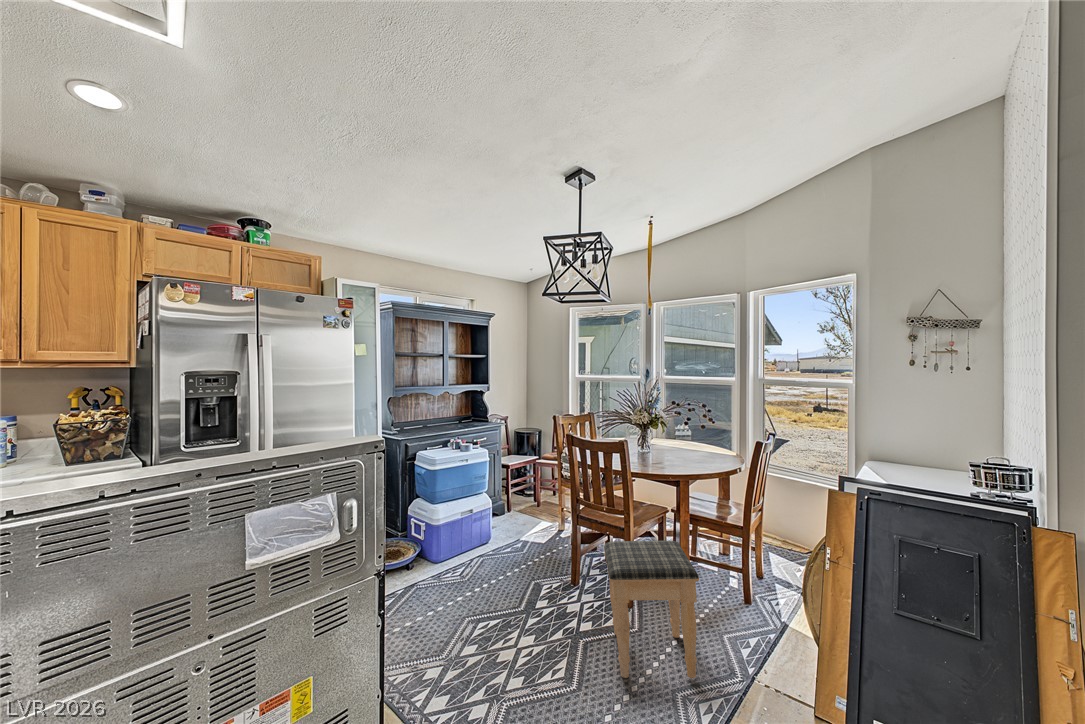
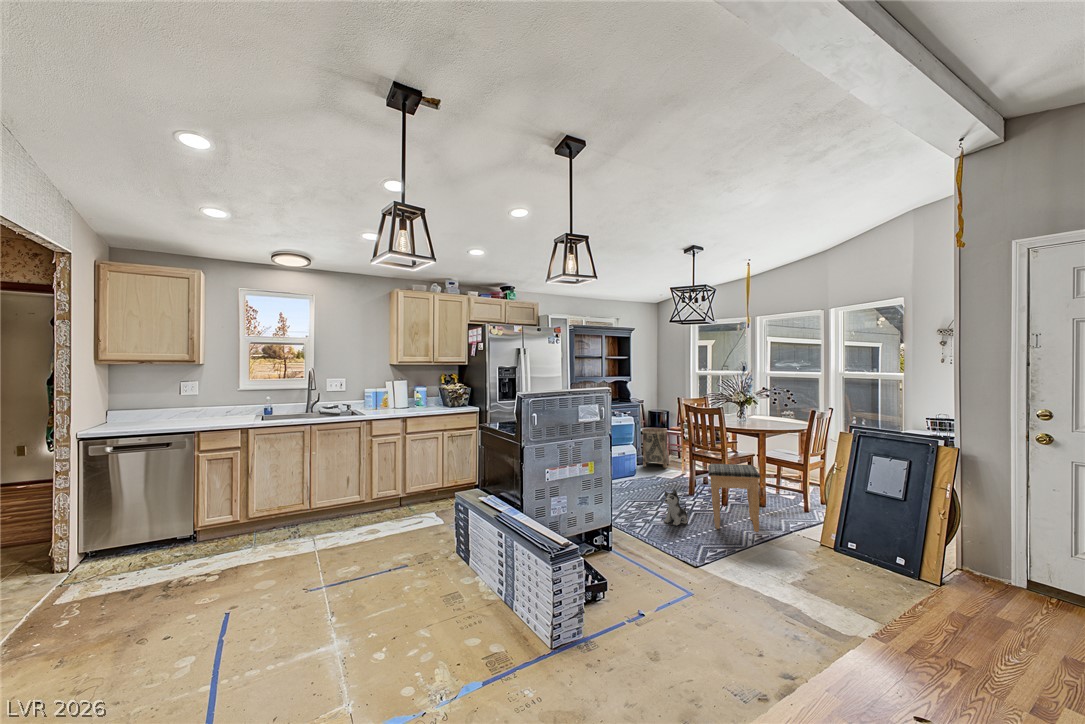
basket: none [502,458,540,520] -> present [642,428,669,468]
plush toy: none [529,607,572,684] -> present [664,489,688,525]

